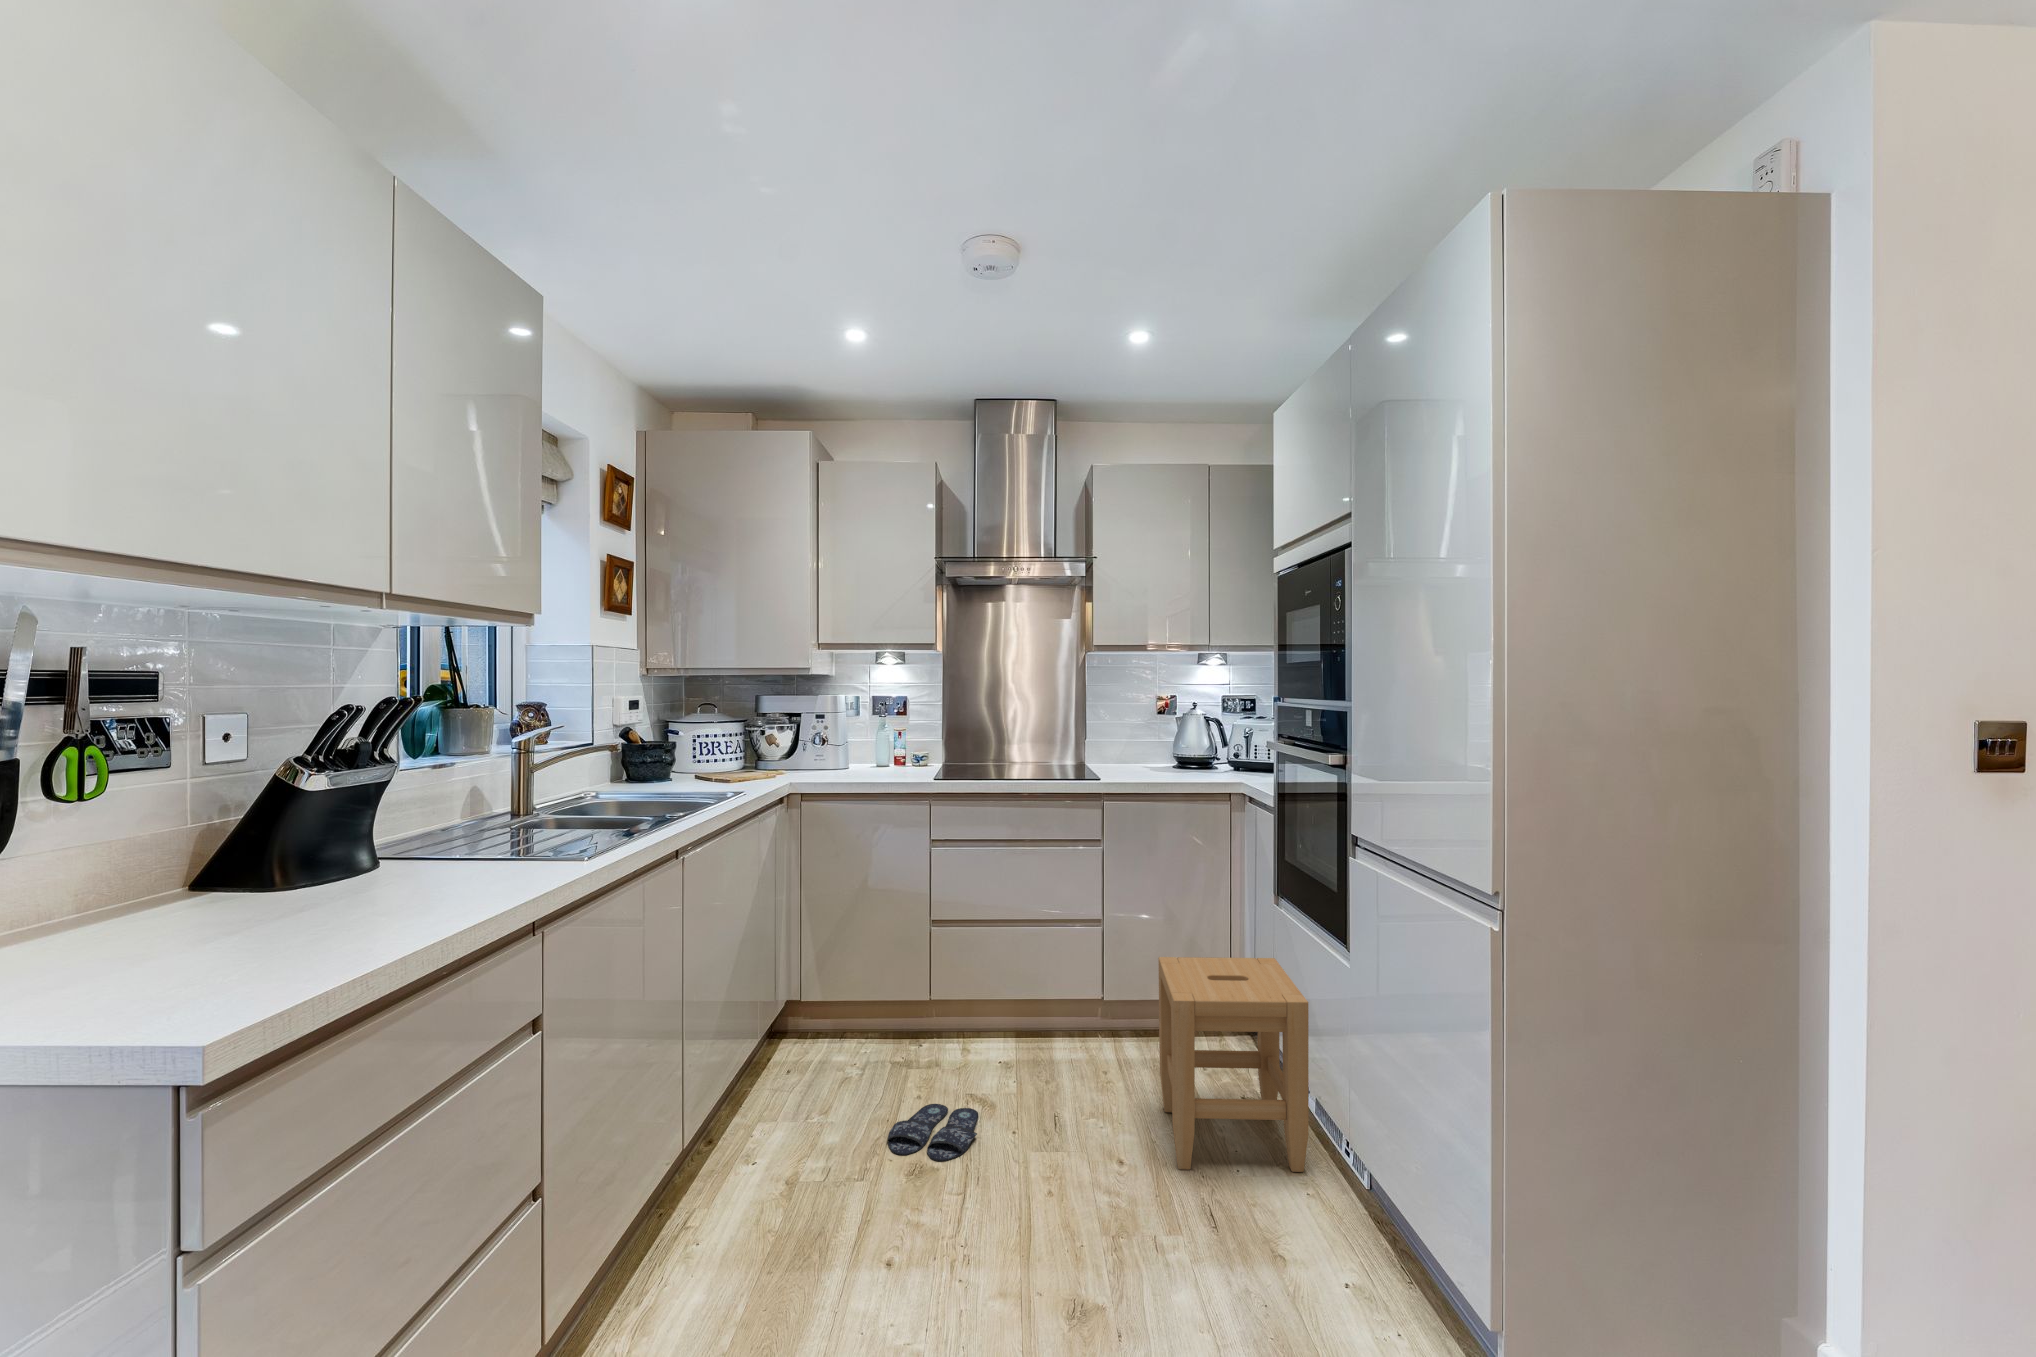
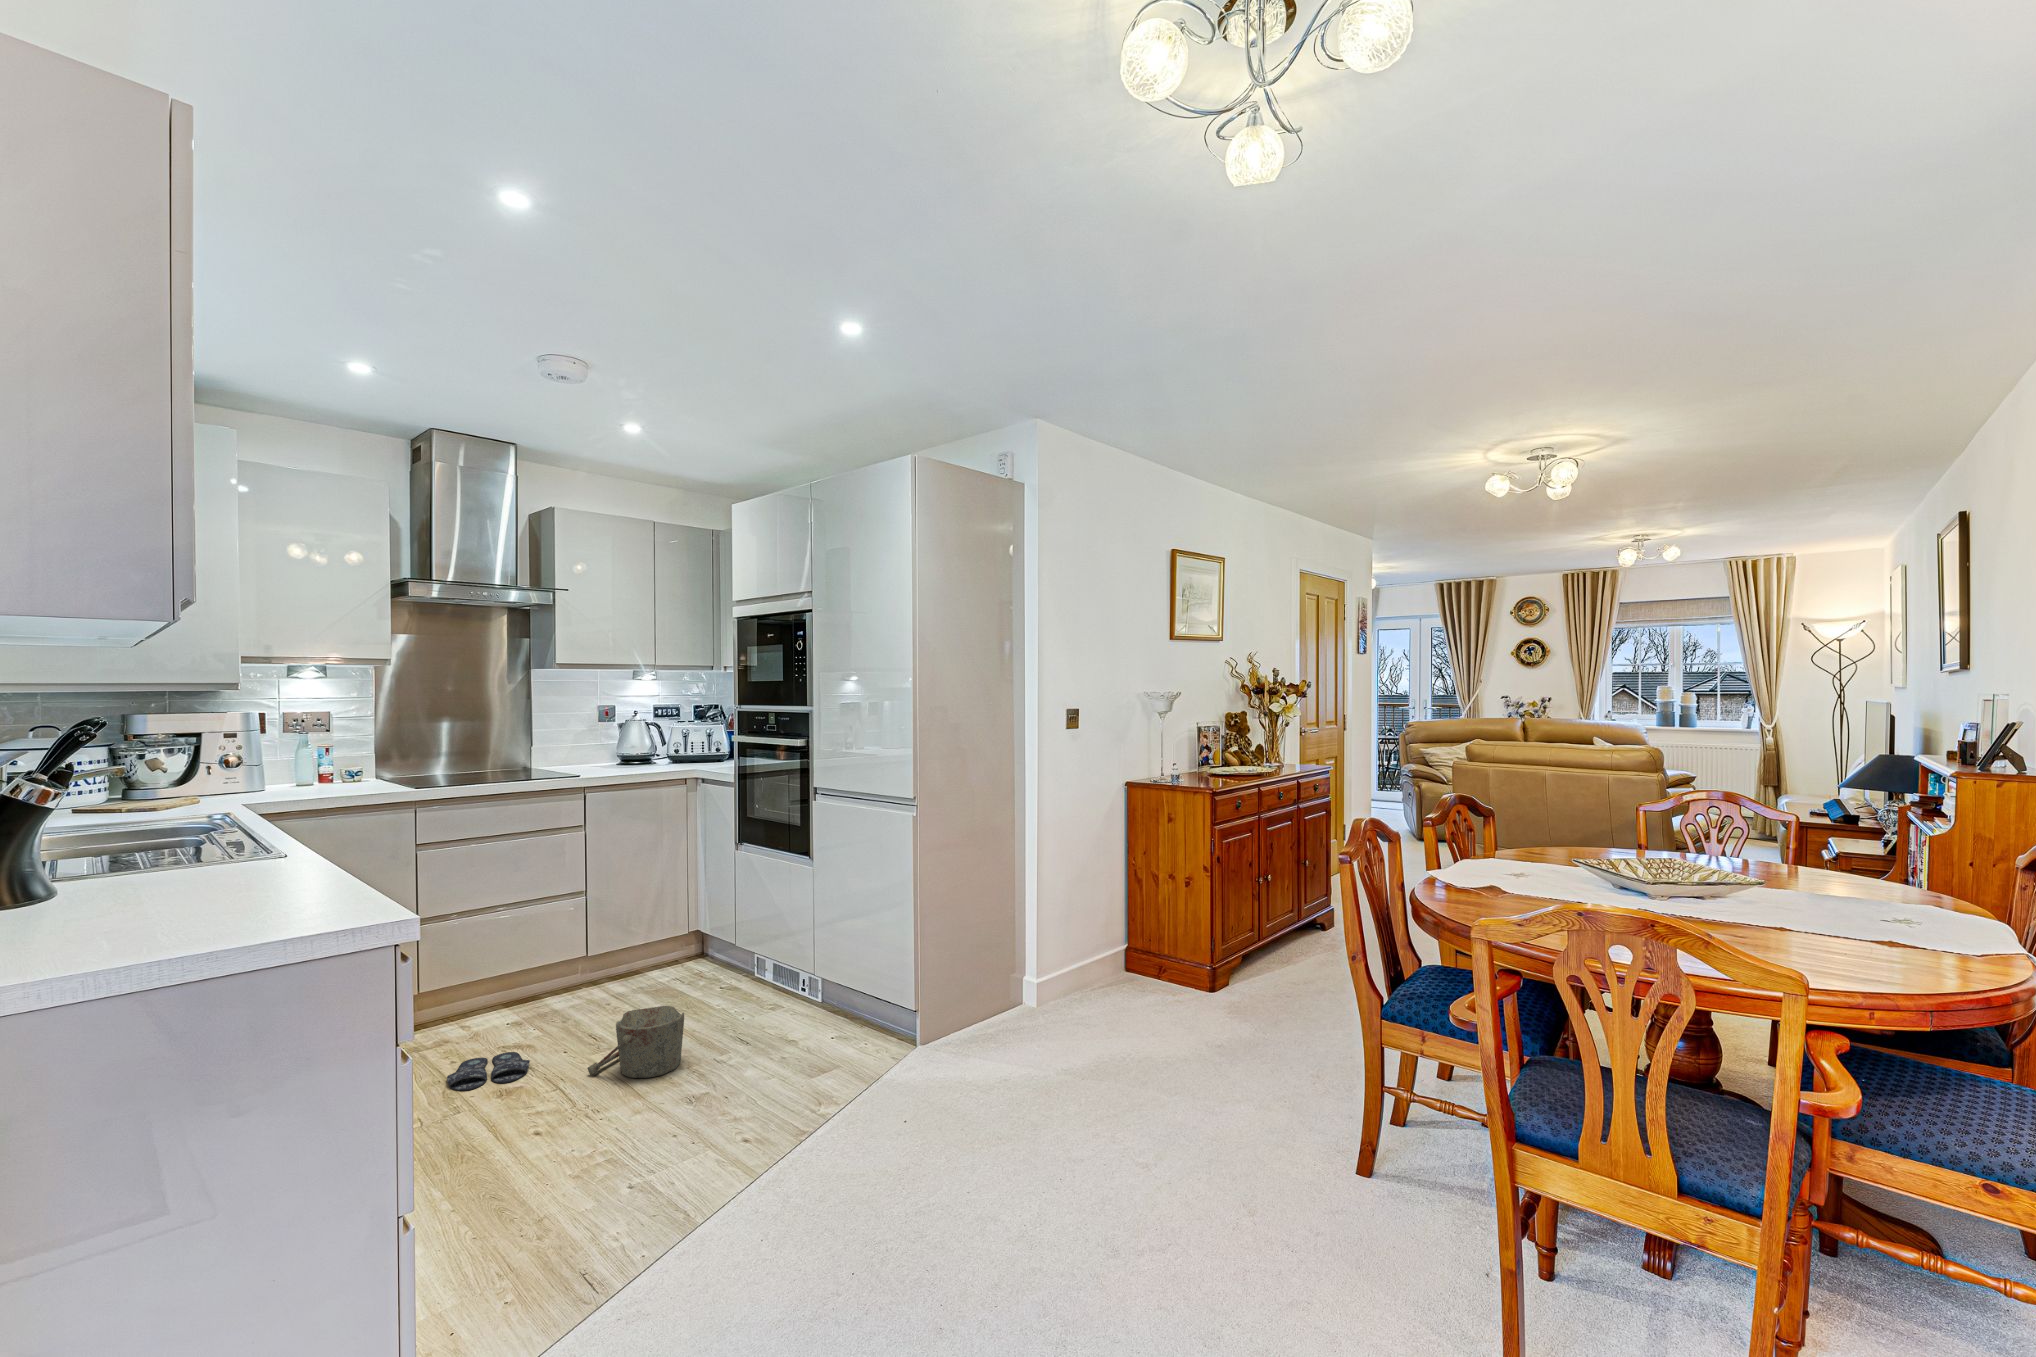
stool: present [1158,957,1309,1172] -> none [660,886,780,1033]
bucket: none [1014,1117,1133,1238] -> present [587,1006,684,1078]

